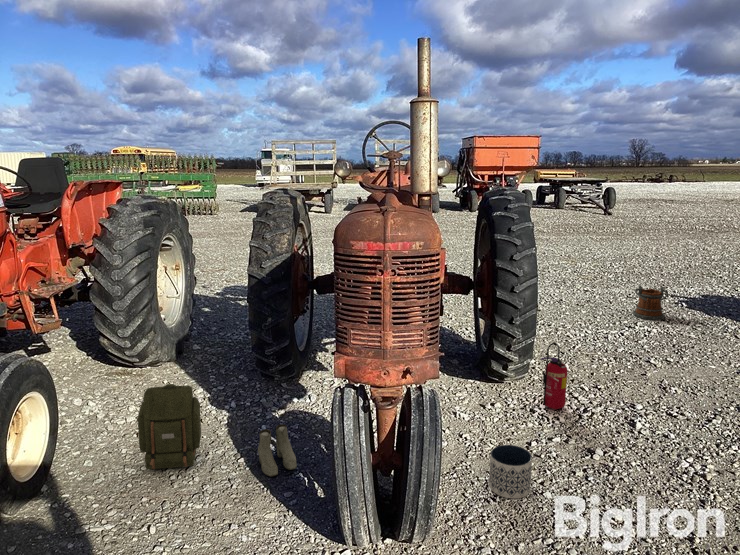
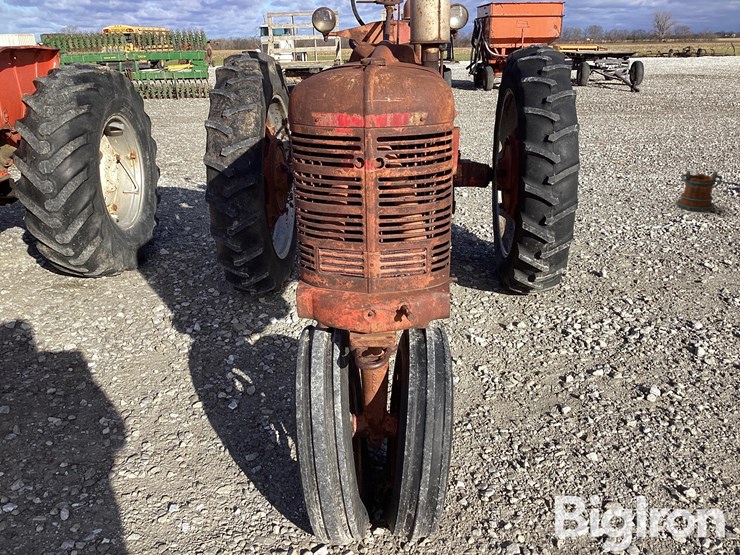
fire extinguisher: present [541,343,568,410] -> none [578,249,612,330]
backpack: present [137,384,201,469] -> none [54,316,146,421]
boots: present [258,424,297,477] -> none [217,362,267,430]
planter: present [489,445,532,499] -> none [513,391,573,462]

